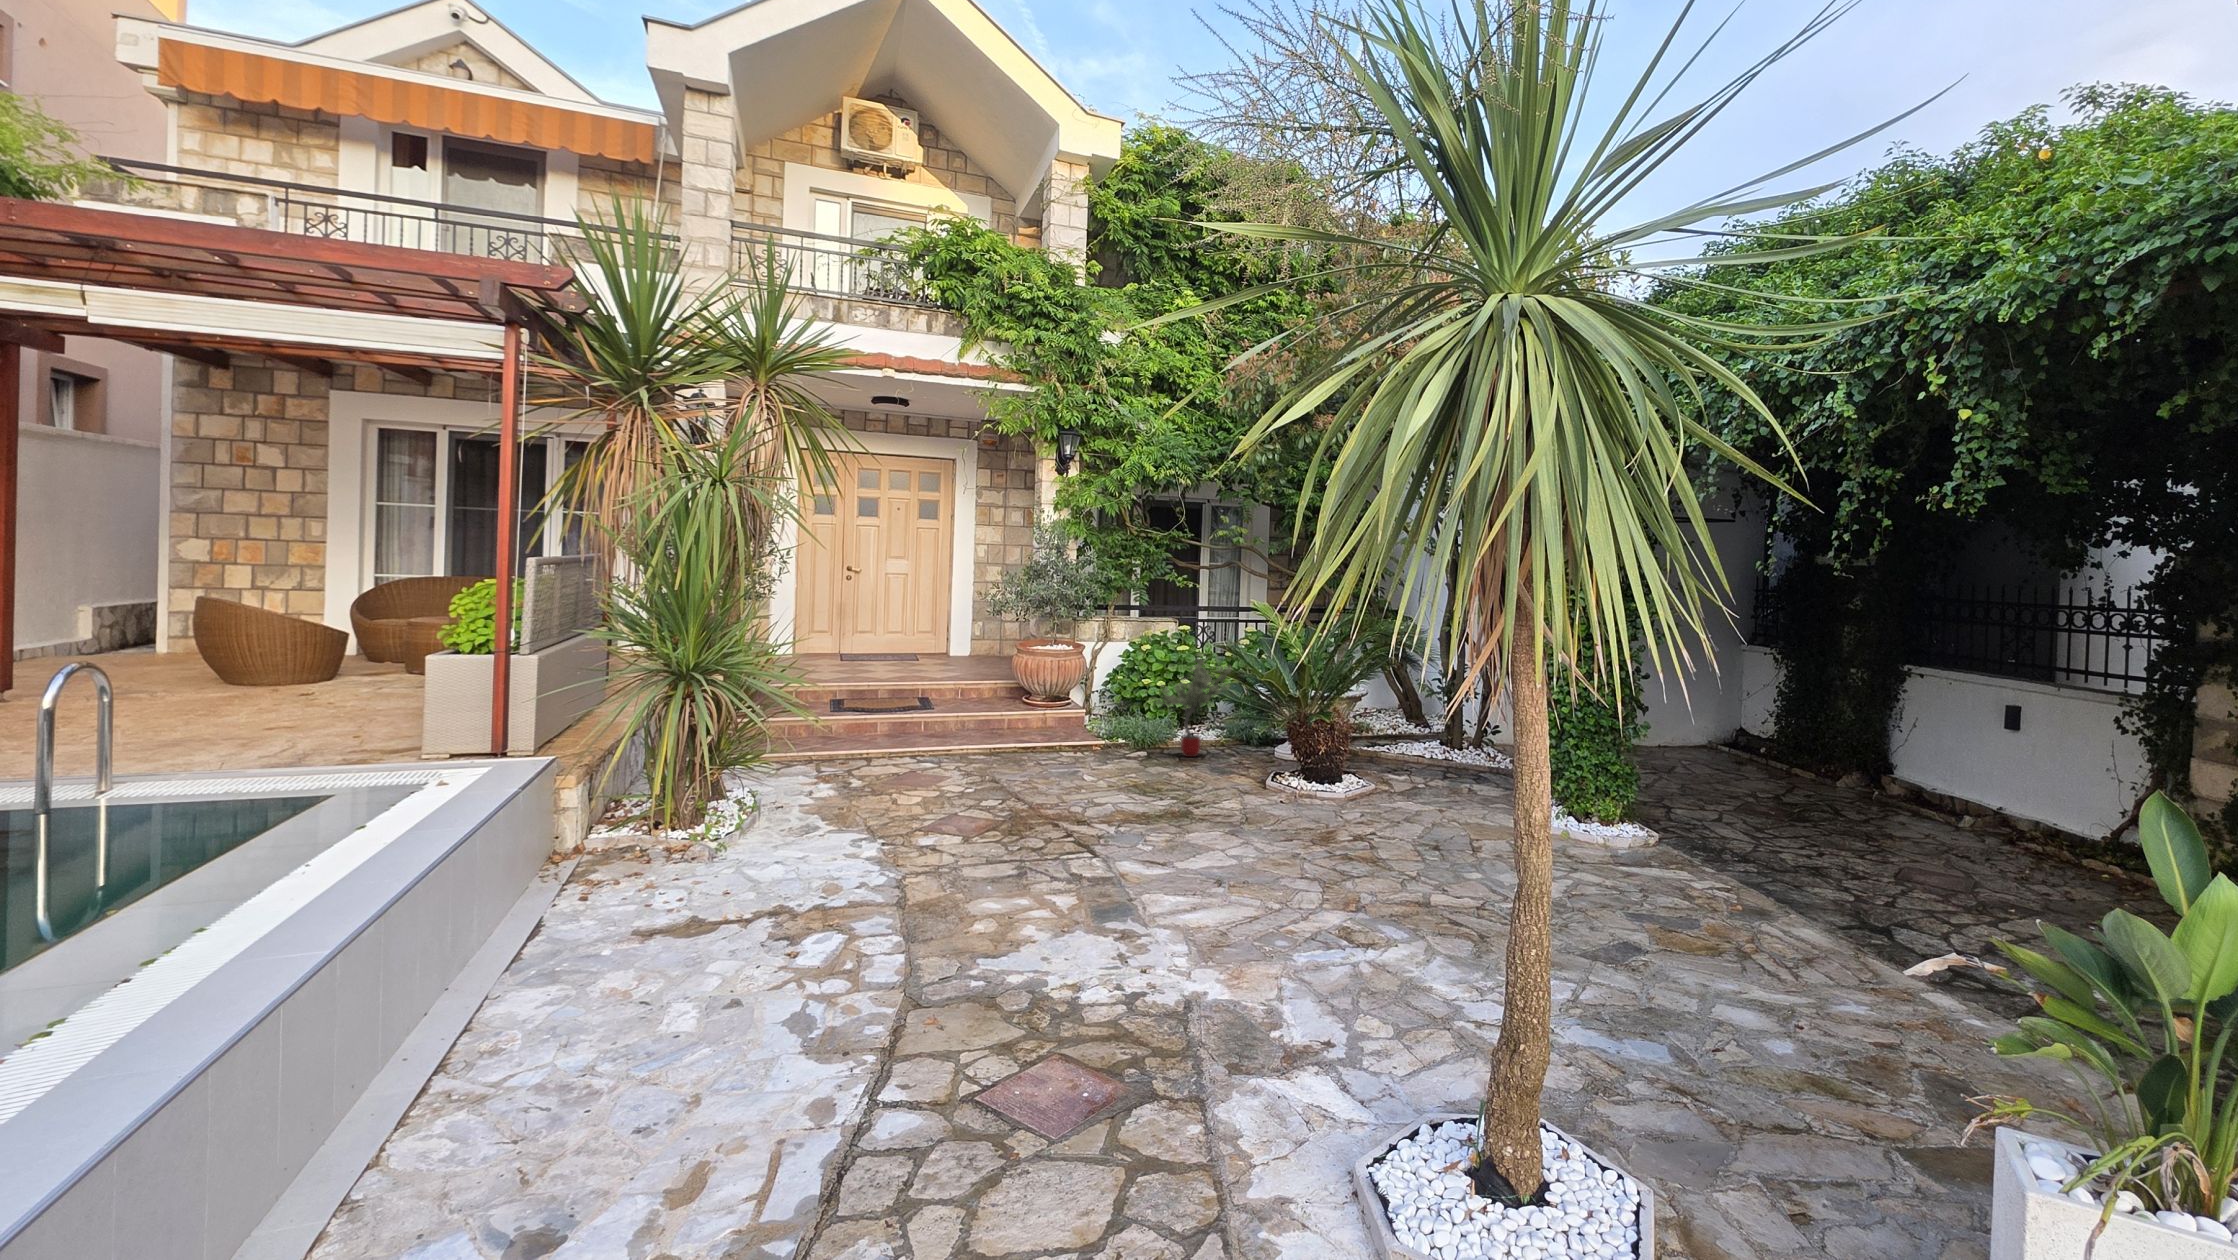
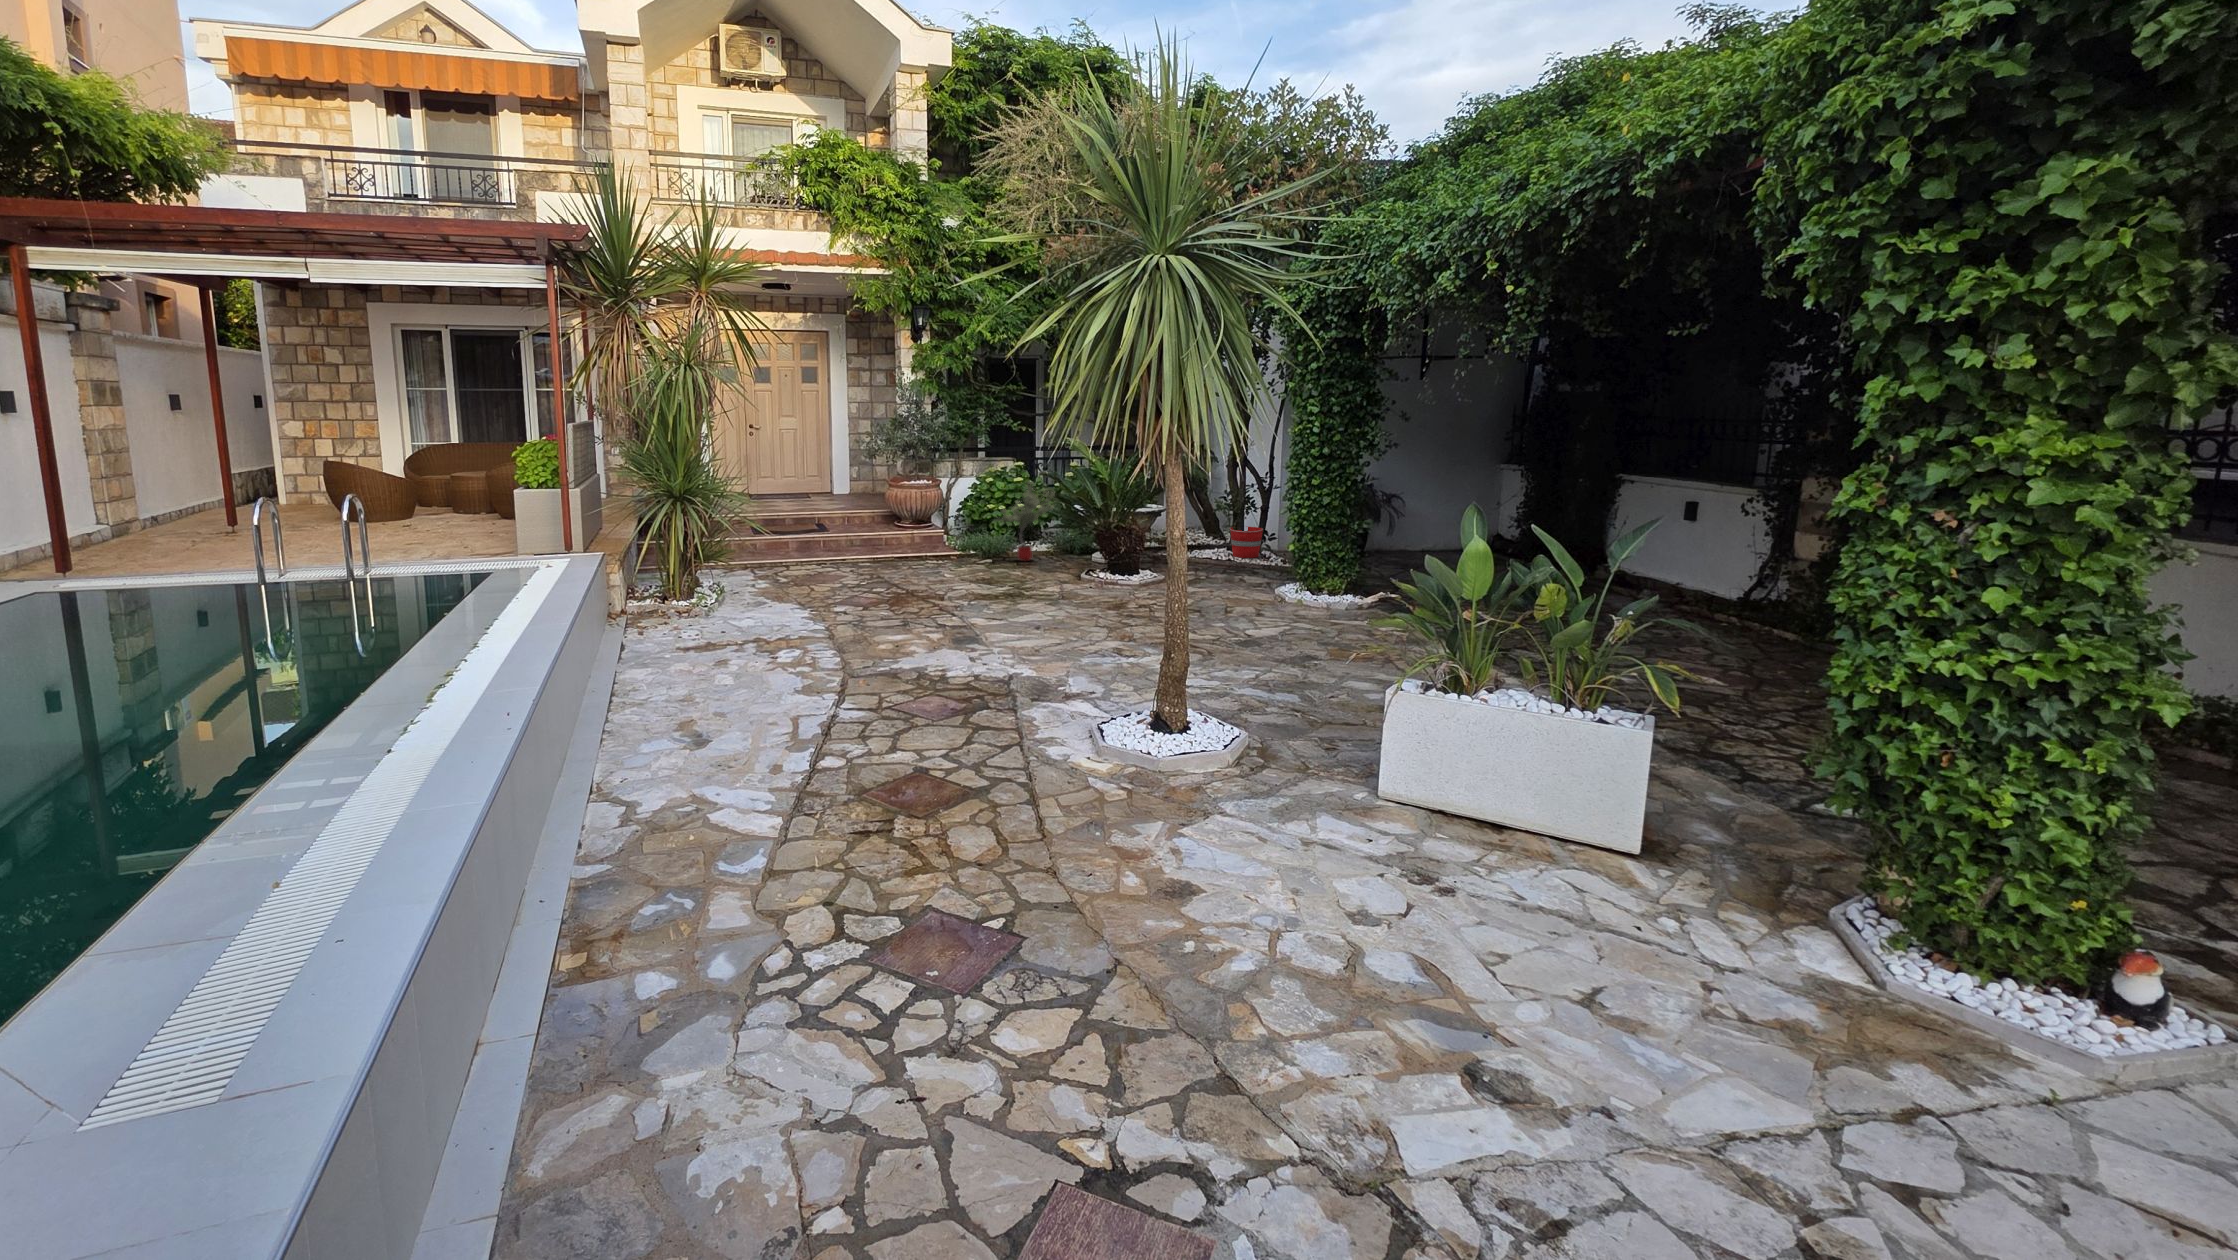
bucket: none [1443,714,1486,755] -> present [1229,527,1263,558]

